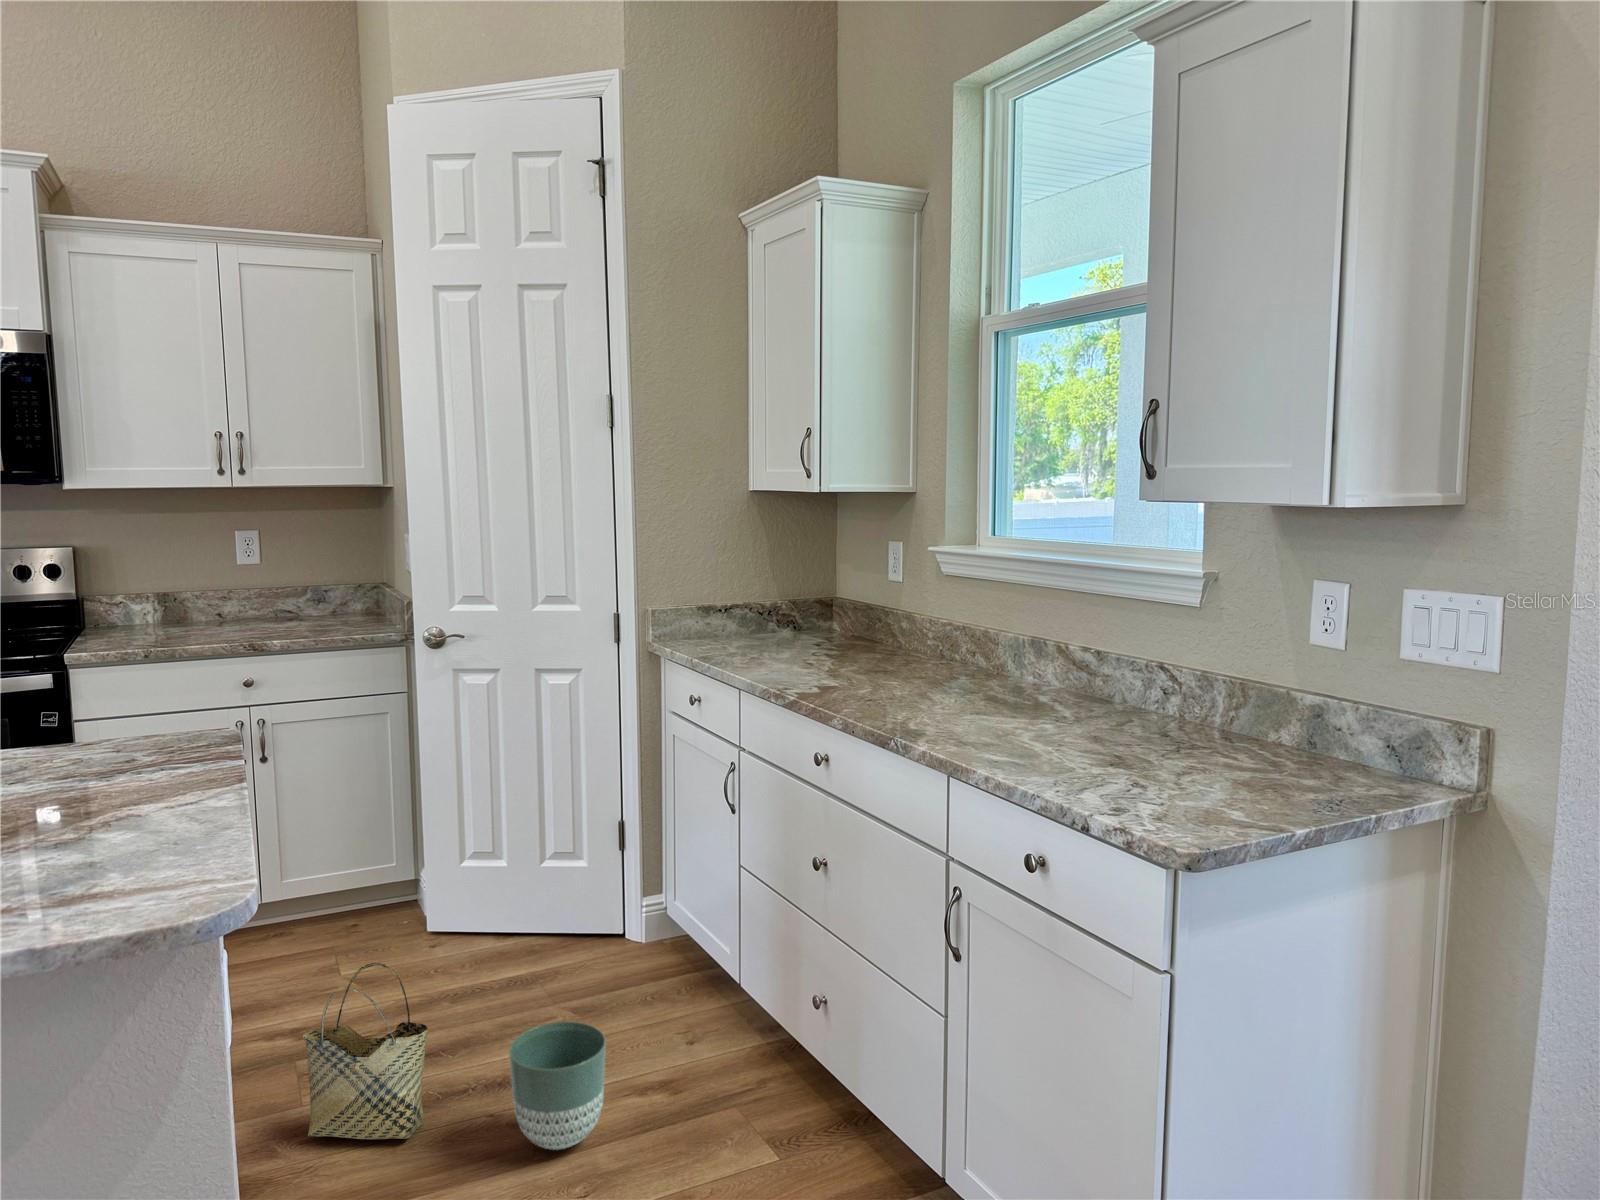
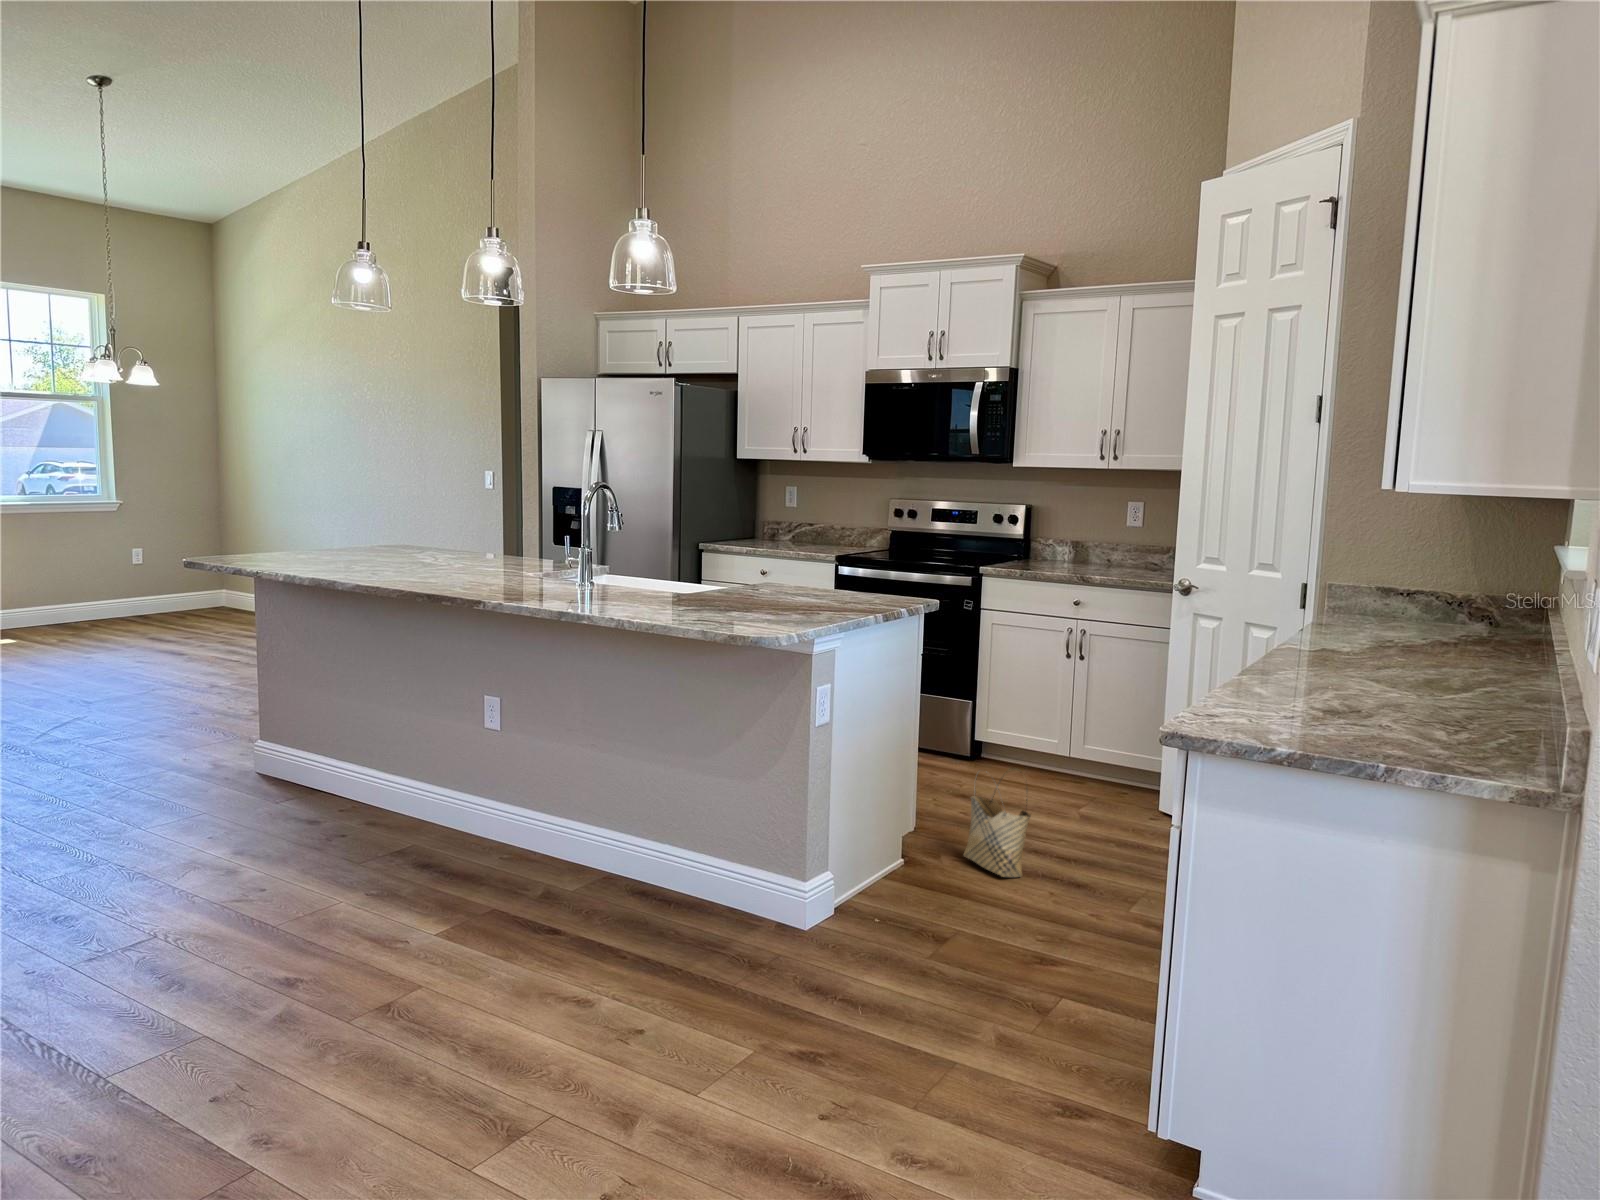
planter: present [509,1022,606,1150] -> none [1045,837,1112,917]

